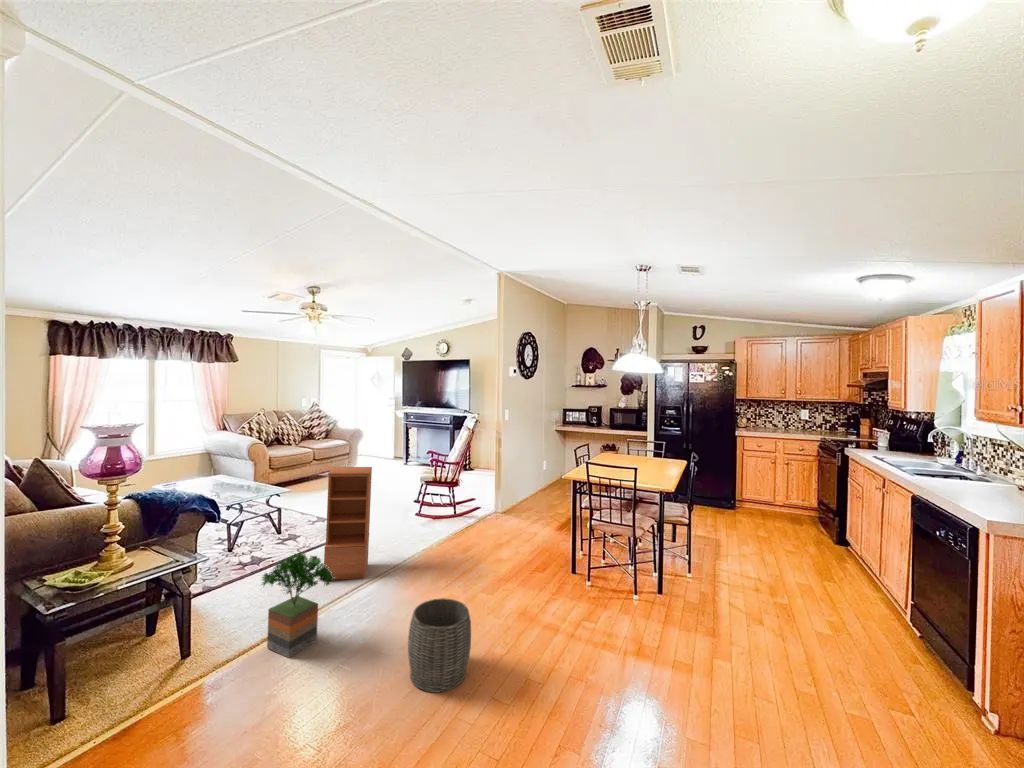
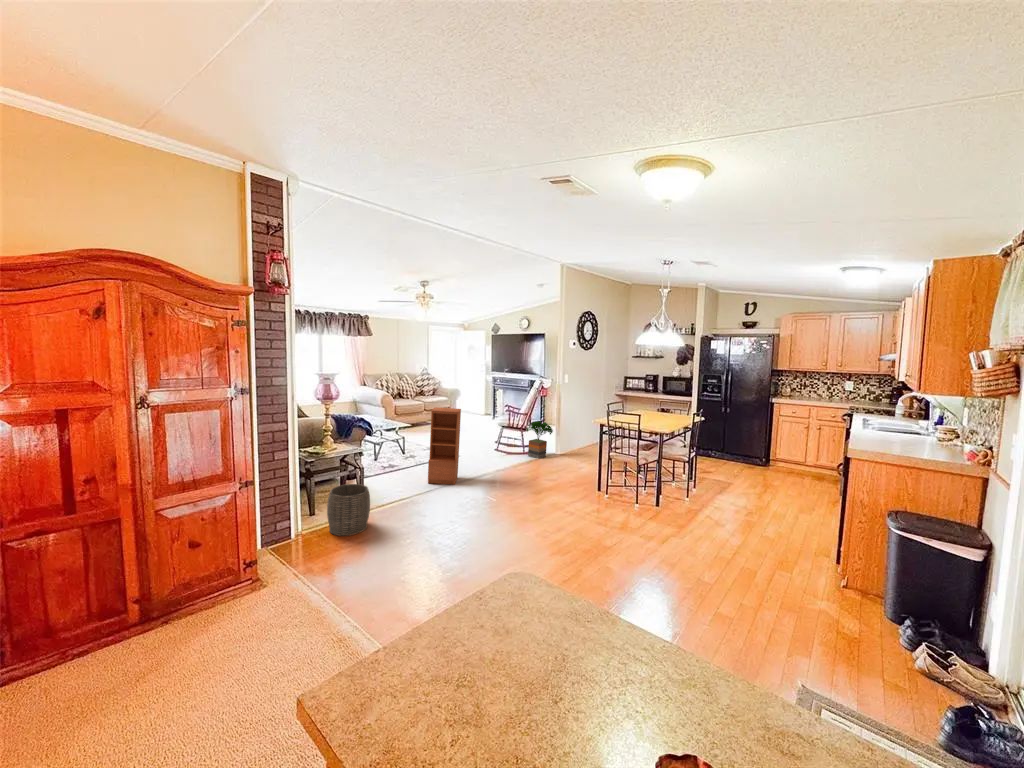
potted tree: present [262,553,334,658] -> present [526,422,553,459]
woven basket: present [408,598,471,693] -> present [327,484,370,536]

